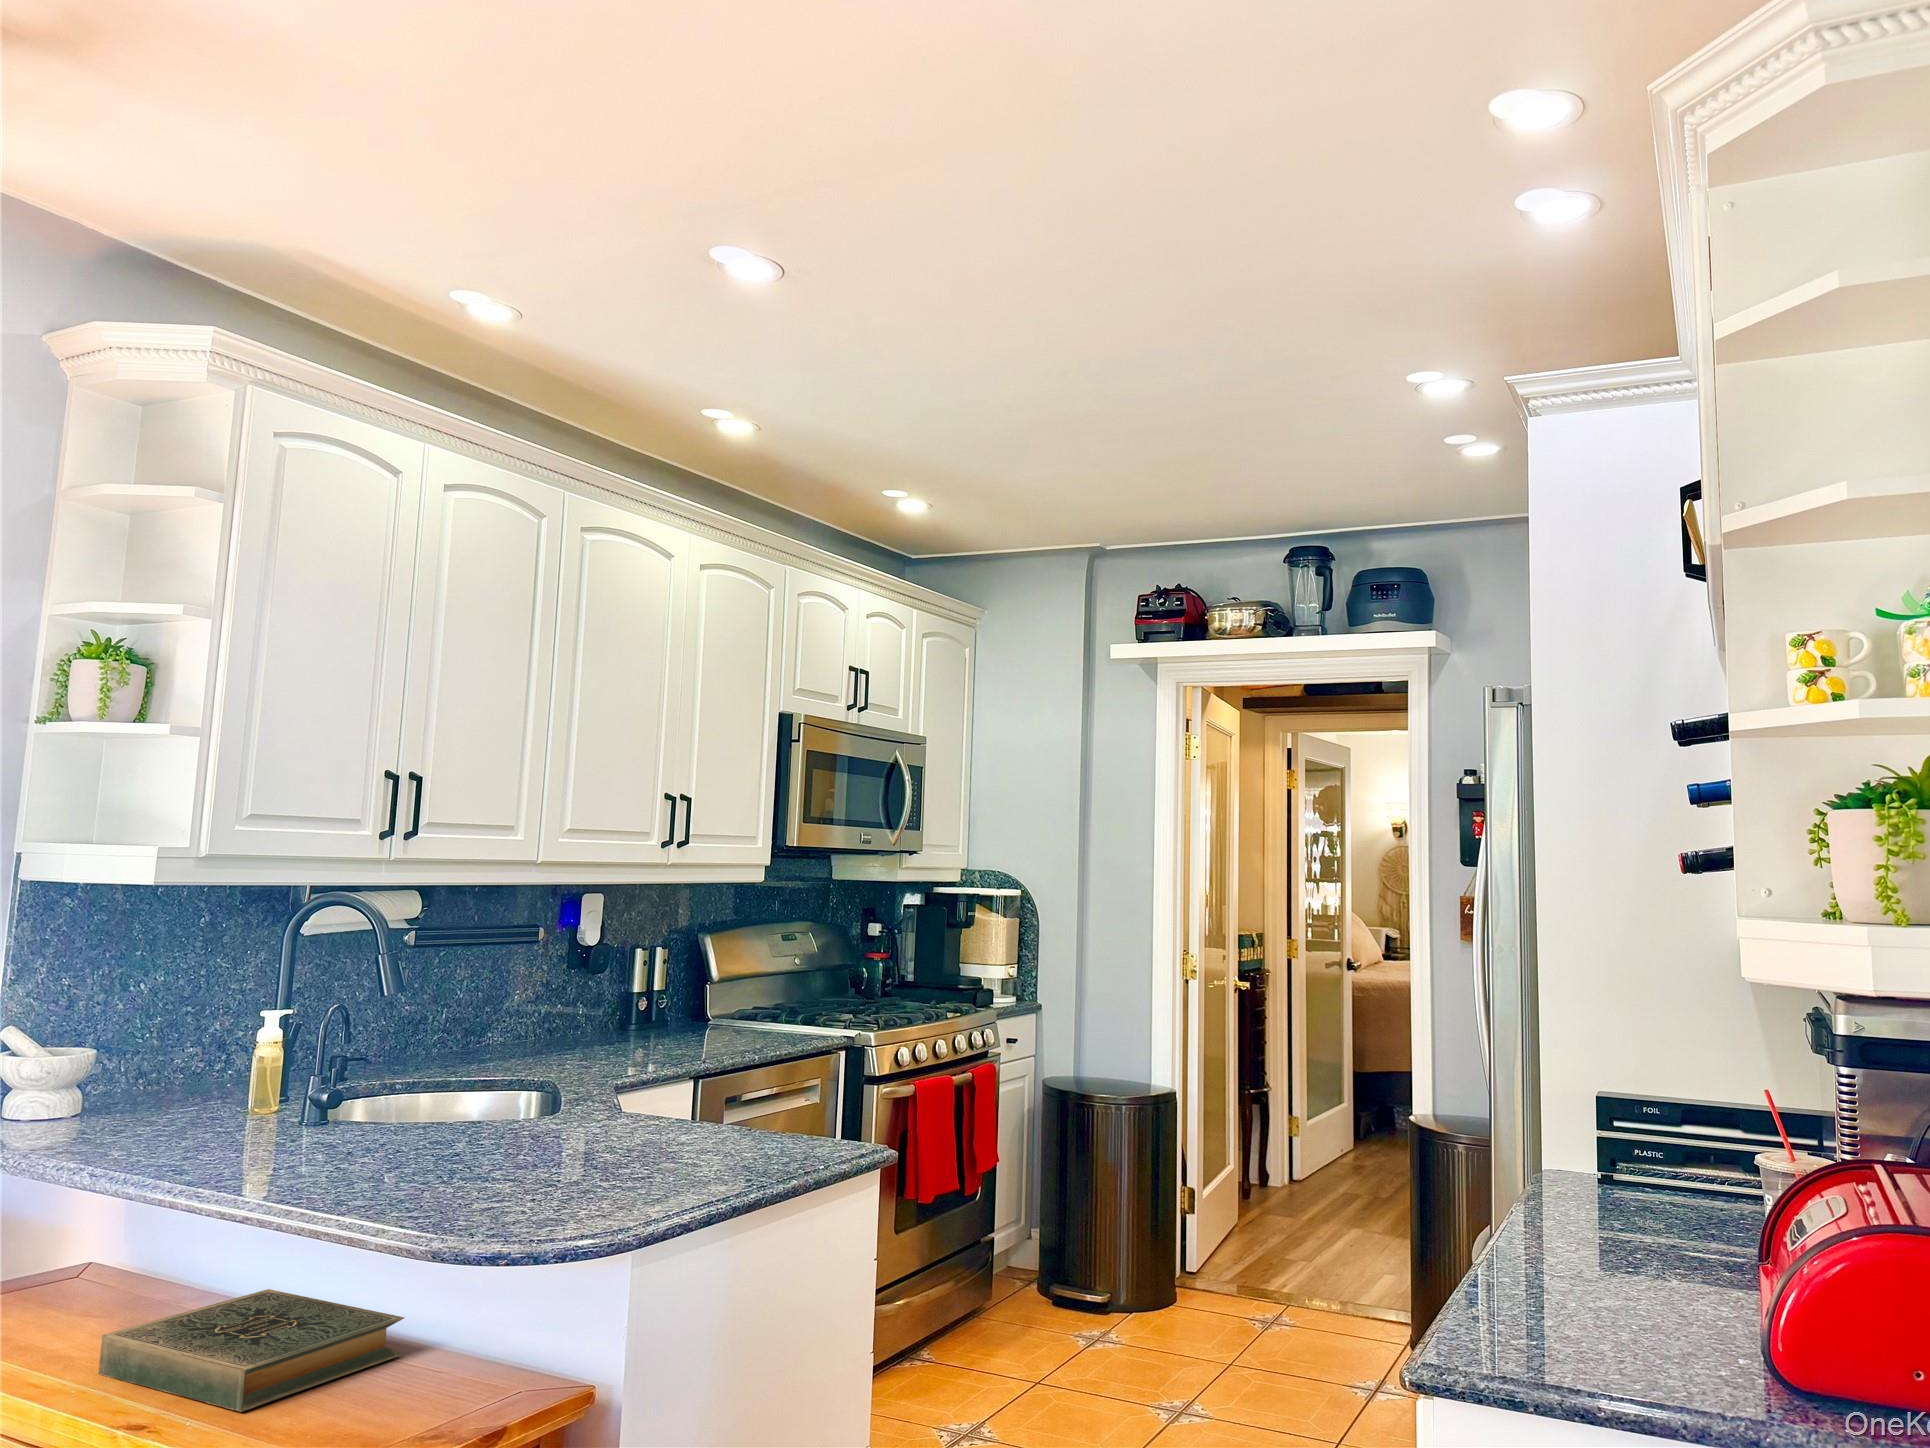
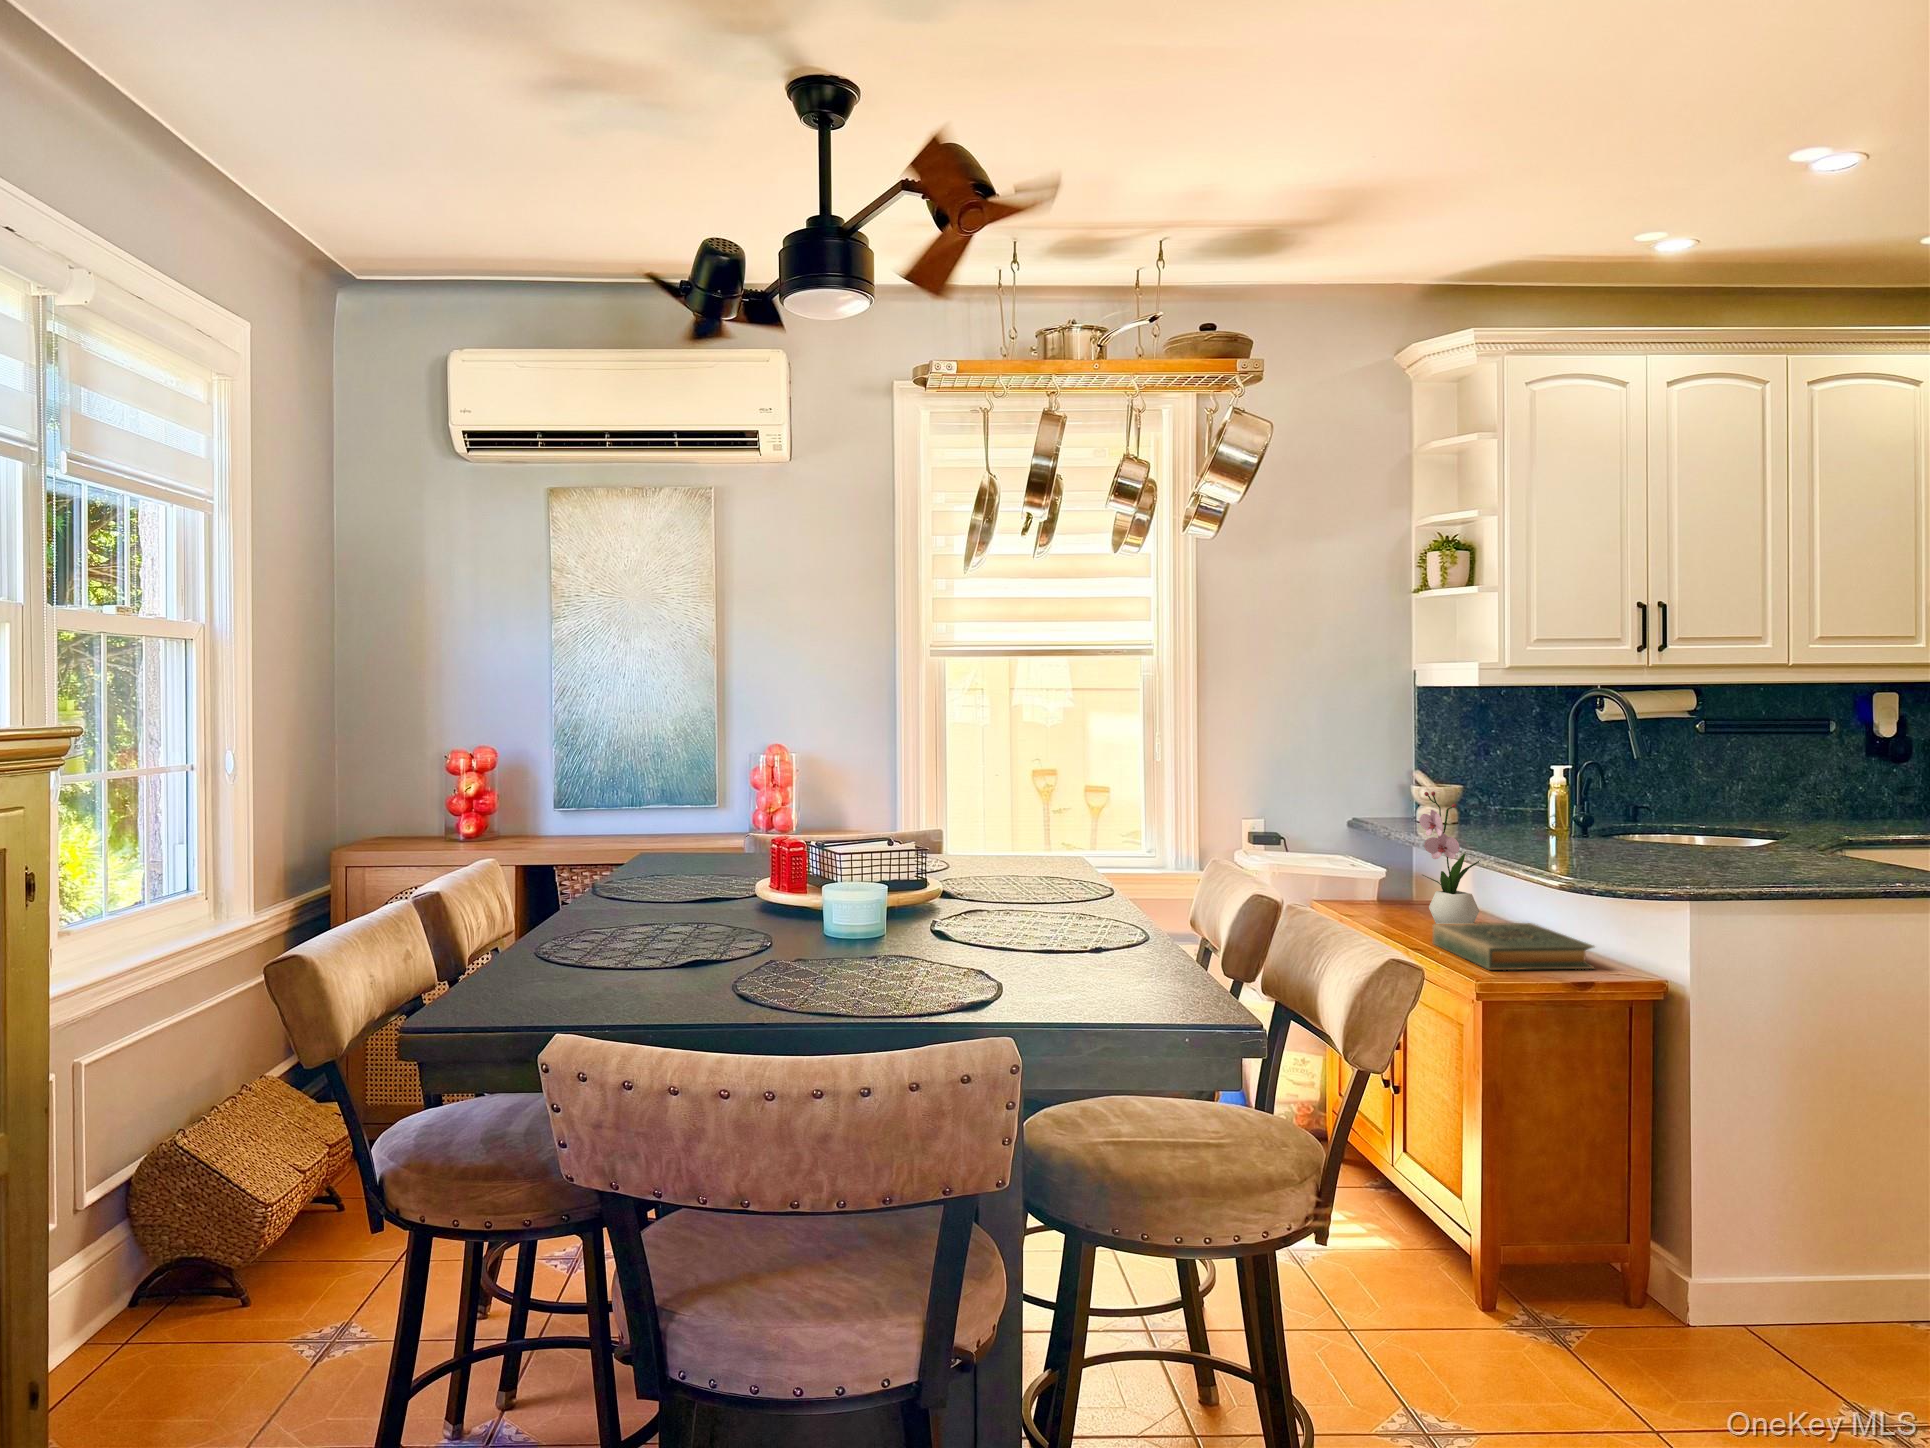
flower arrangement: none [63,1076,187,1325] -> present [1419,791,1479,924]

